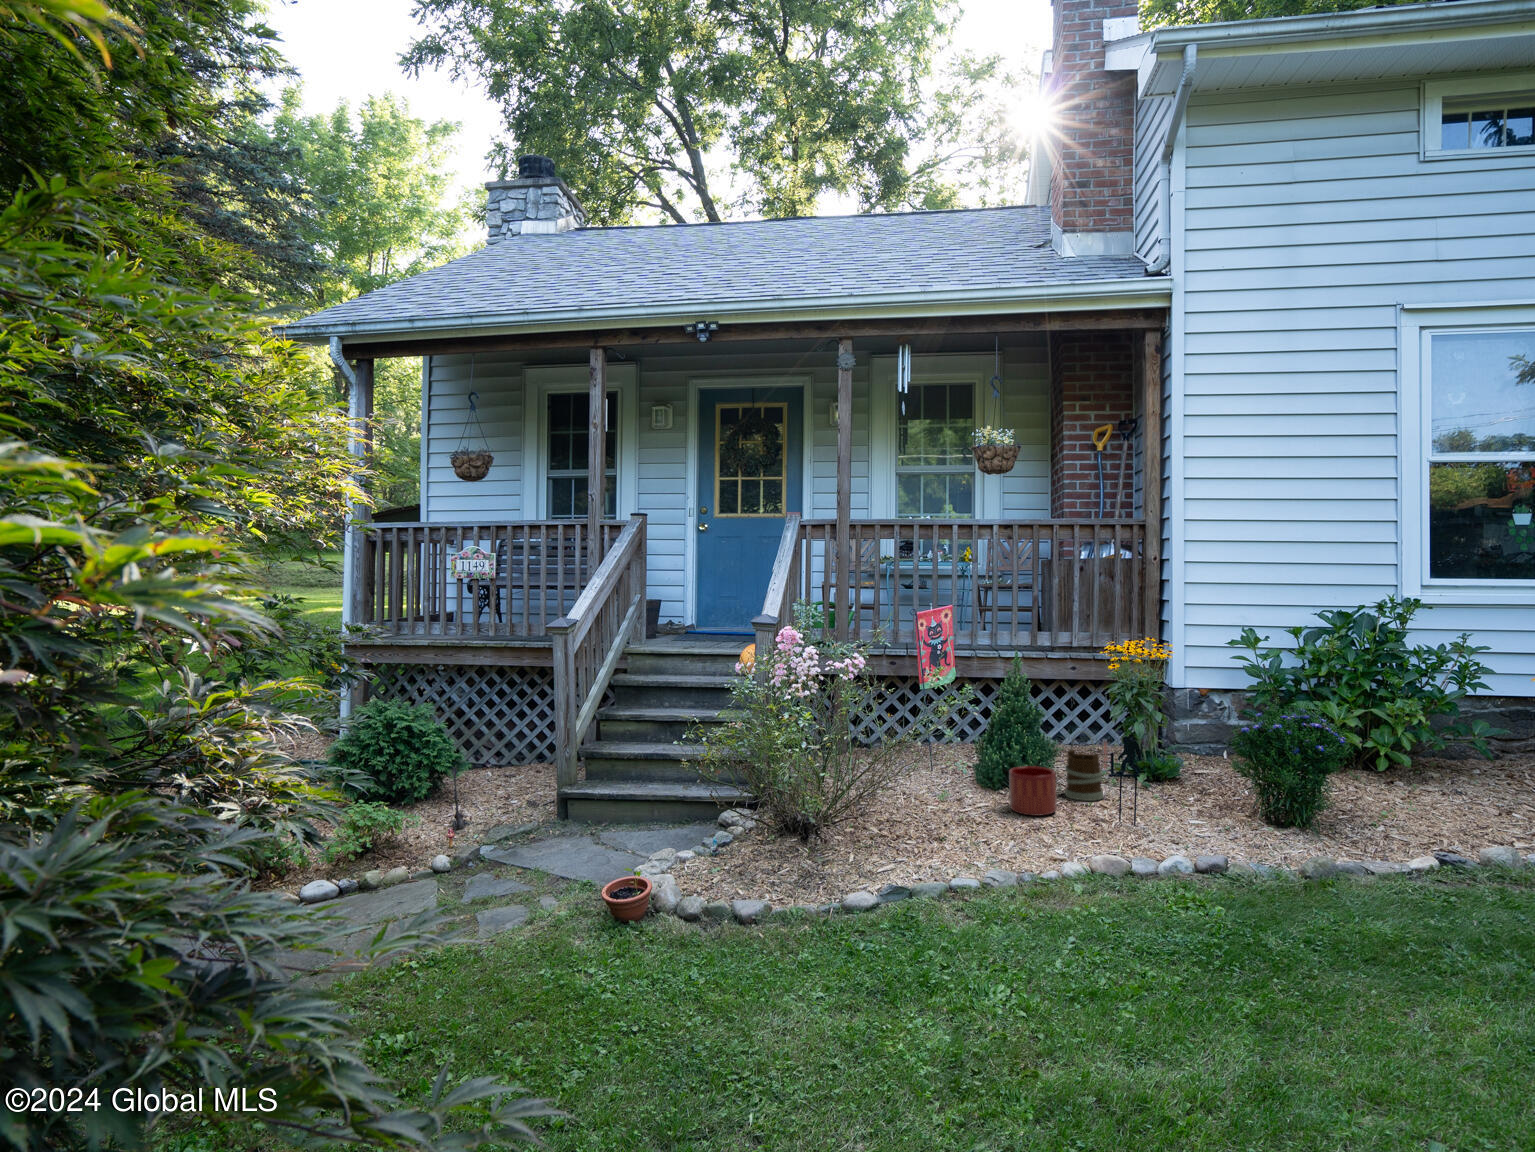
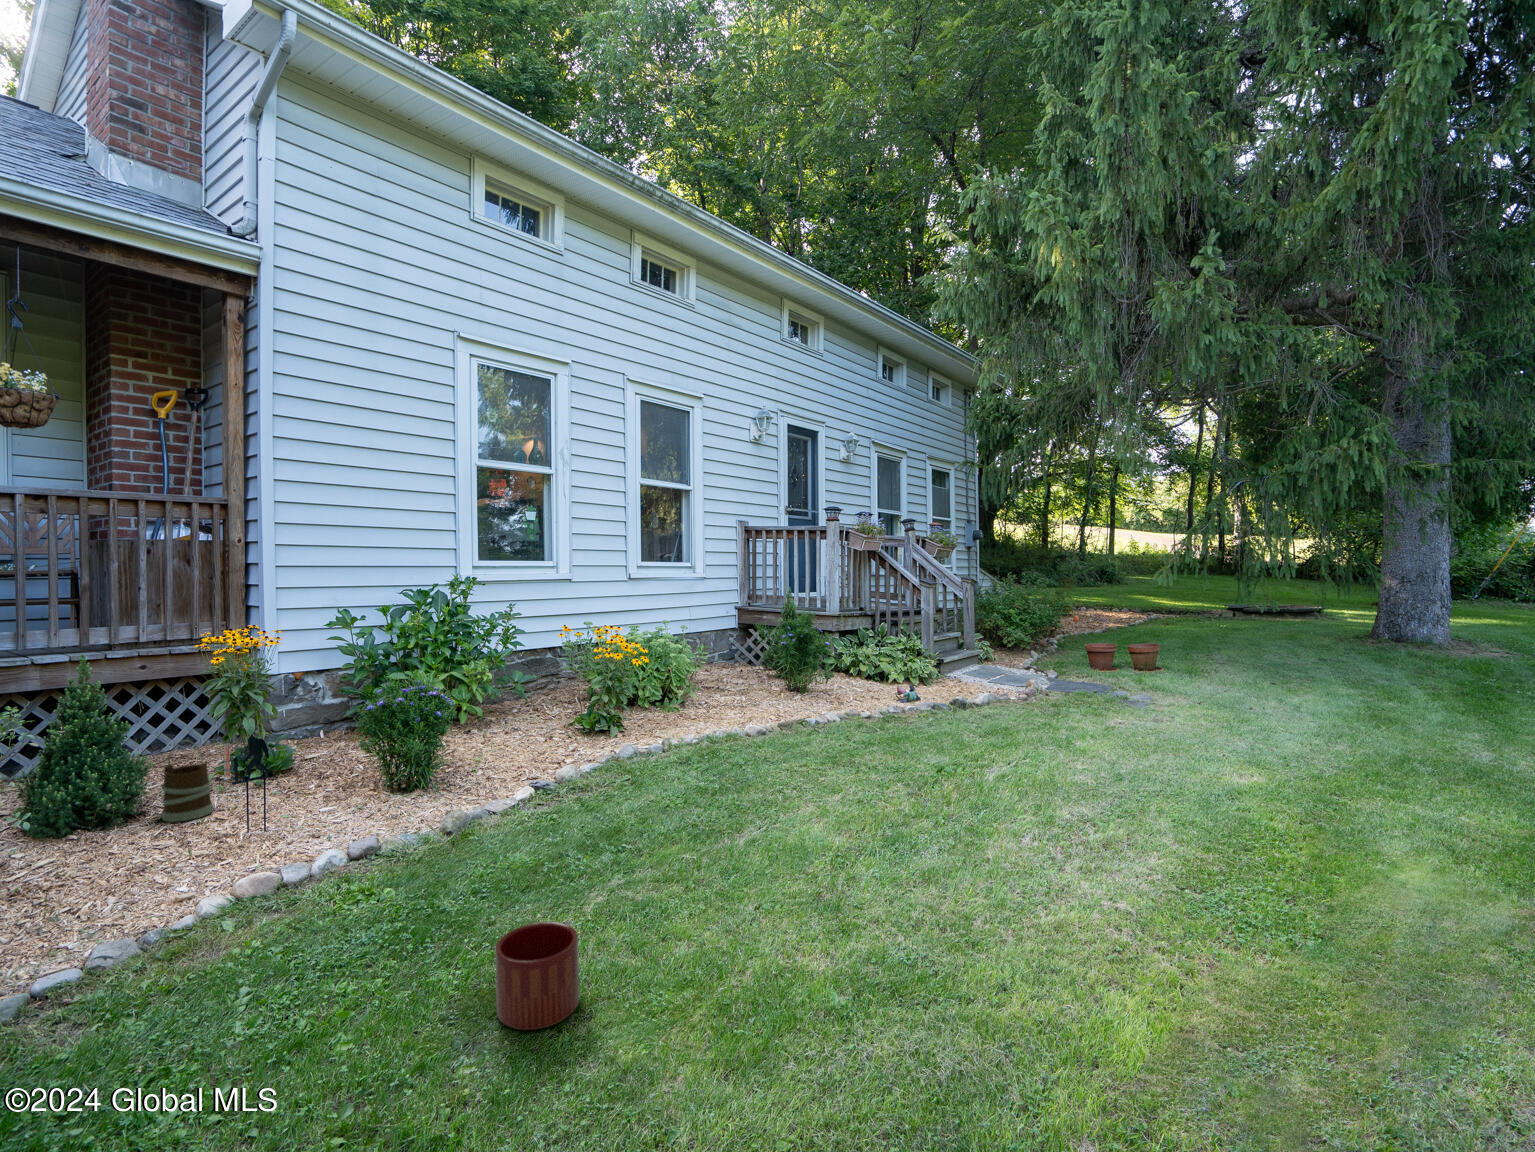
planter: present [1009,766,1057,816] -> present [495,922,580,1030]

